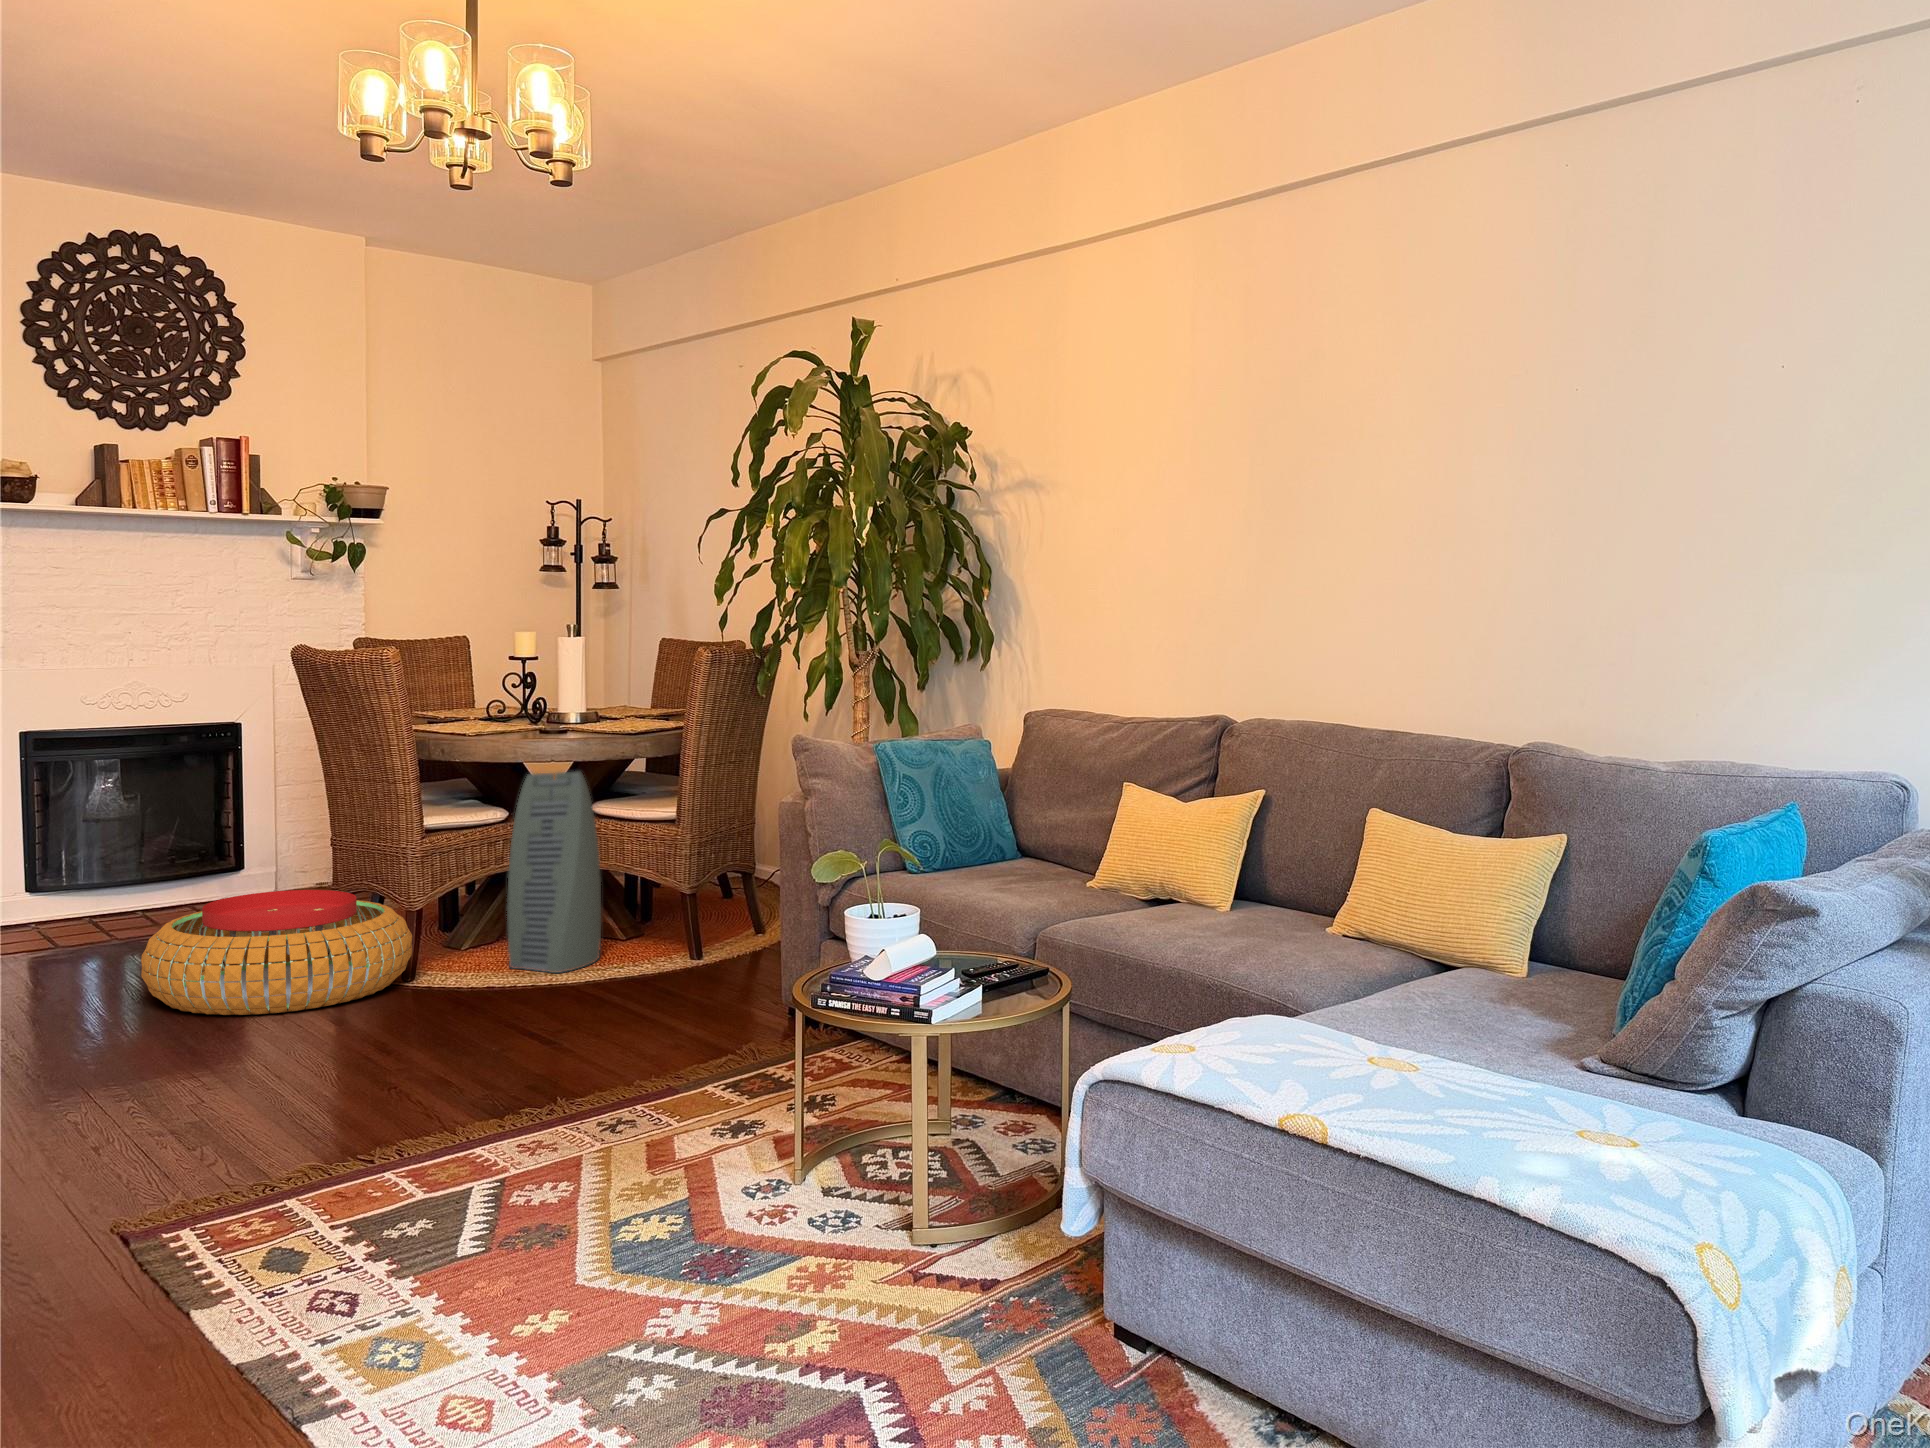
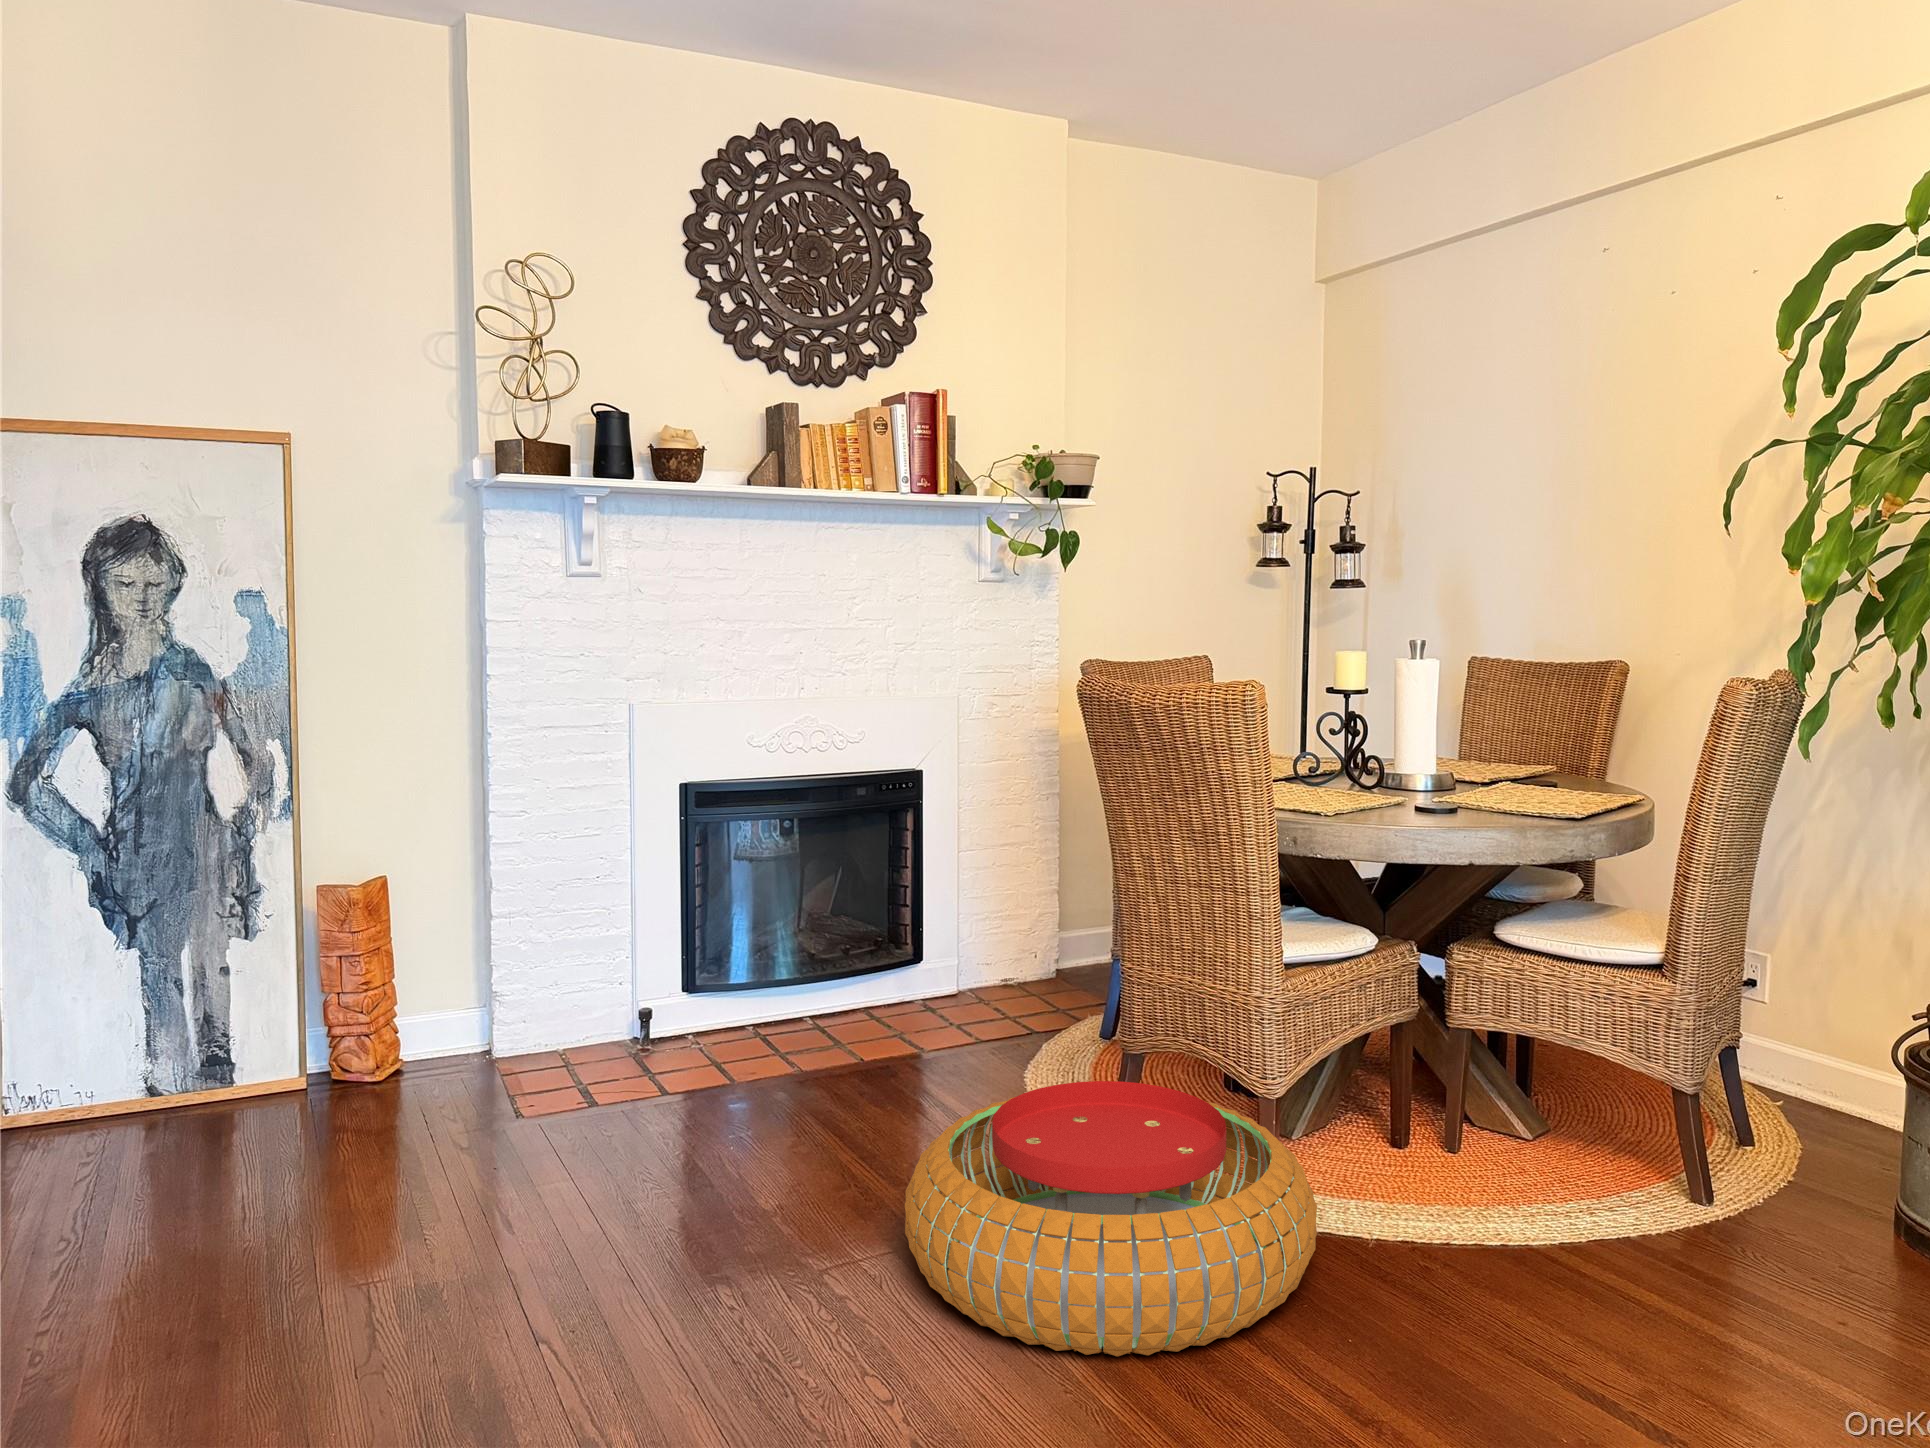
air purifier: present [507,771,601,973] -> none [1441,897,1583,1261]

